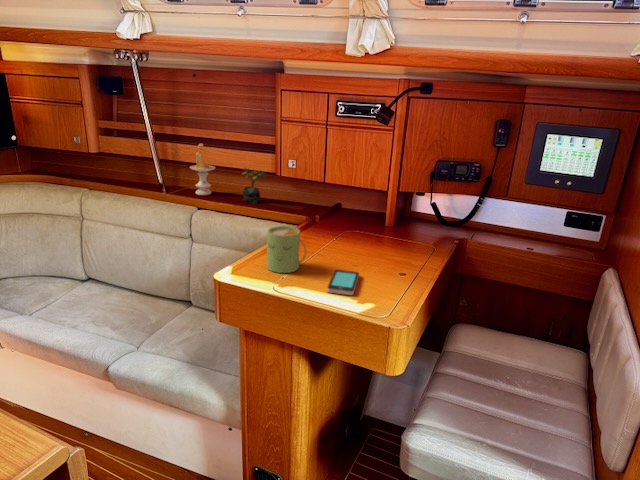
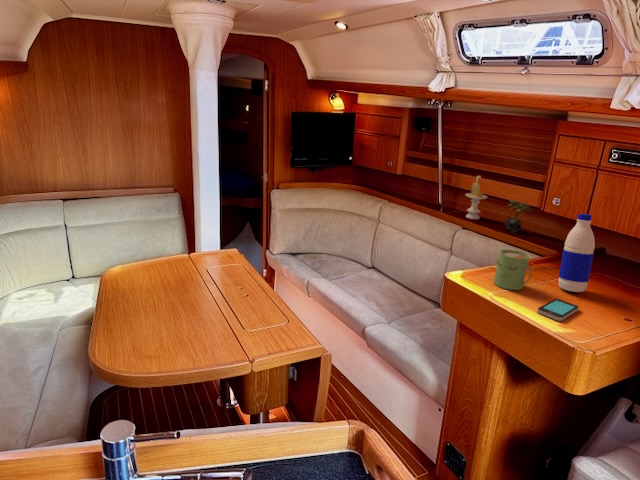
water bottle: none [326,173,354,257] -> present [559,214,595,292]

